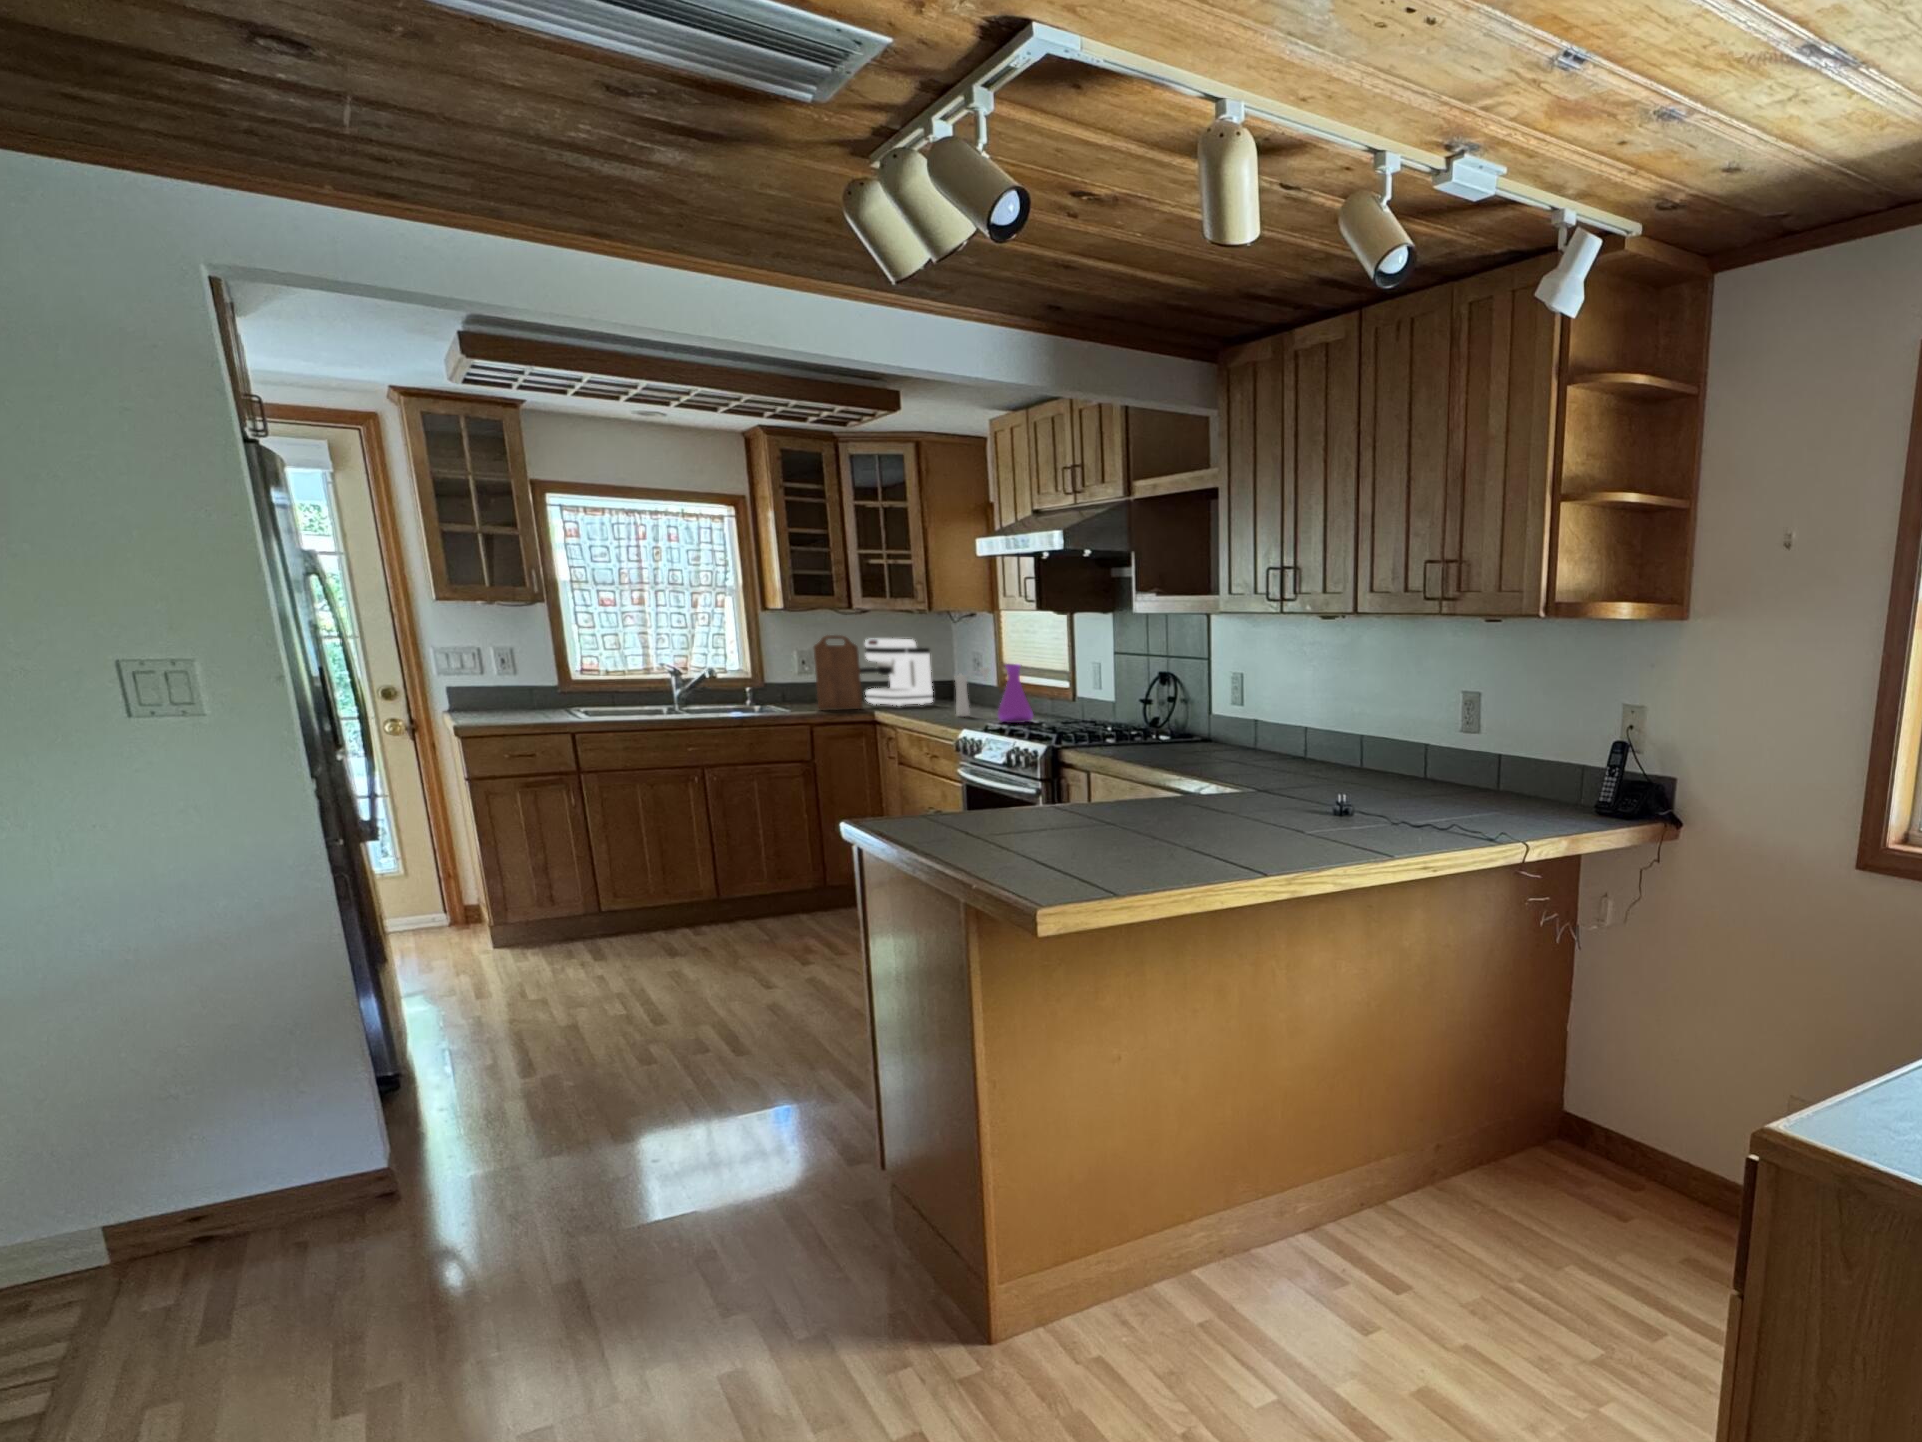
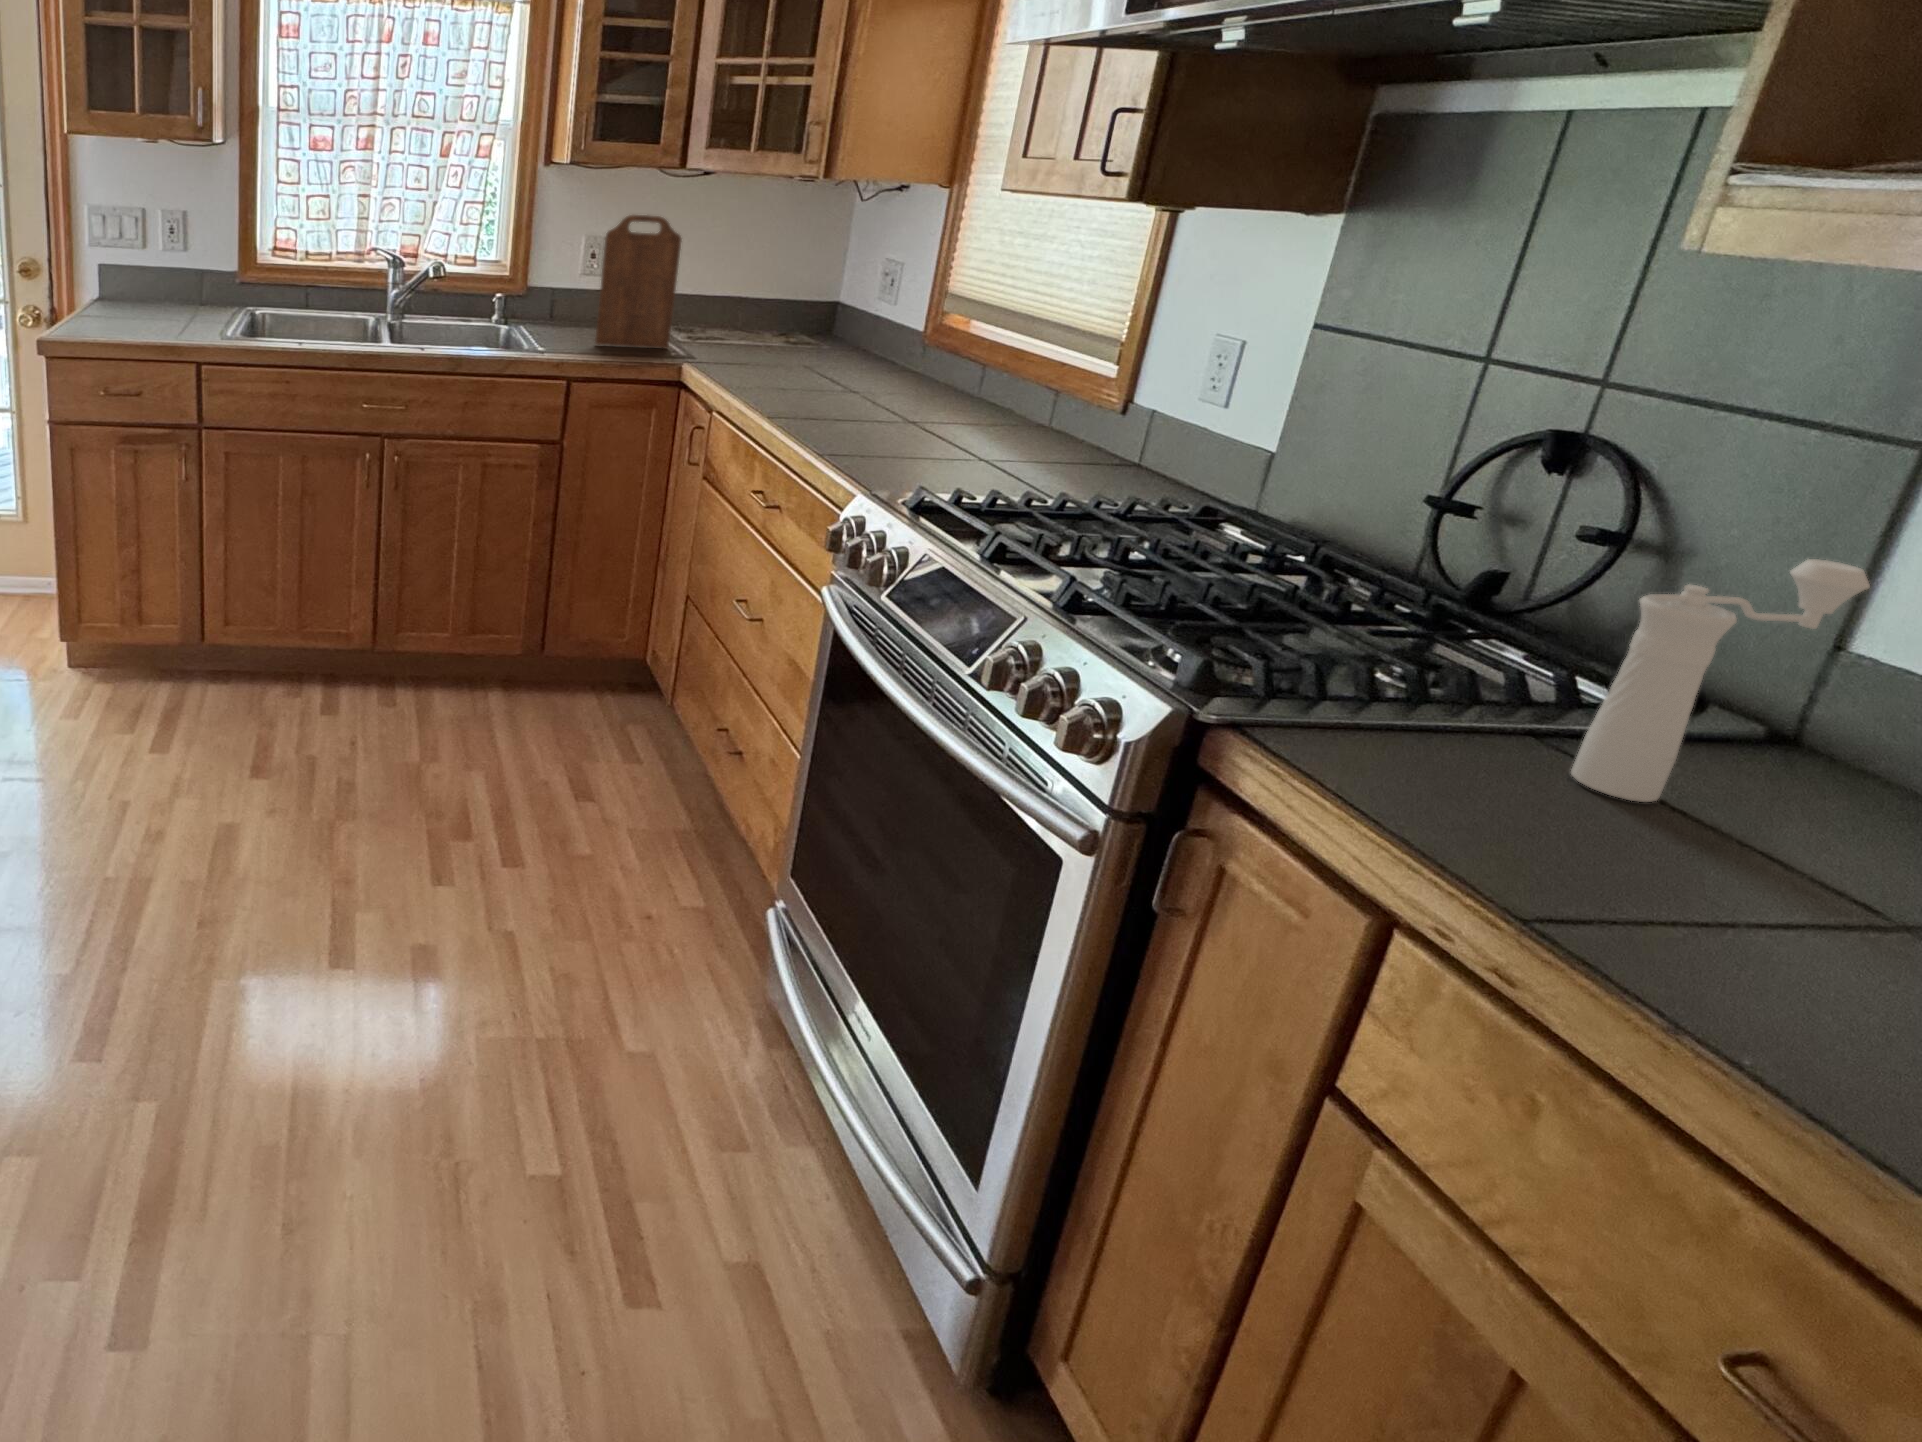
coffee maker: present [860,639,933,706] -> none [672,222,808,347]
vase: present [998,664,1033,723] -> none [938,314,1027,453]
pepper mill: present [954,667,989,716] -> present [1571,559,1870,802]

